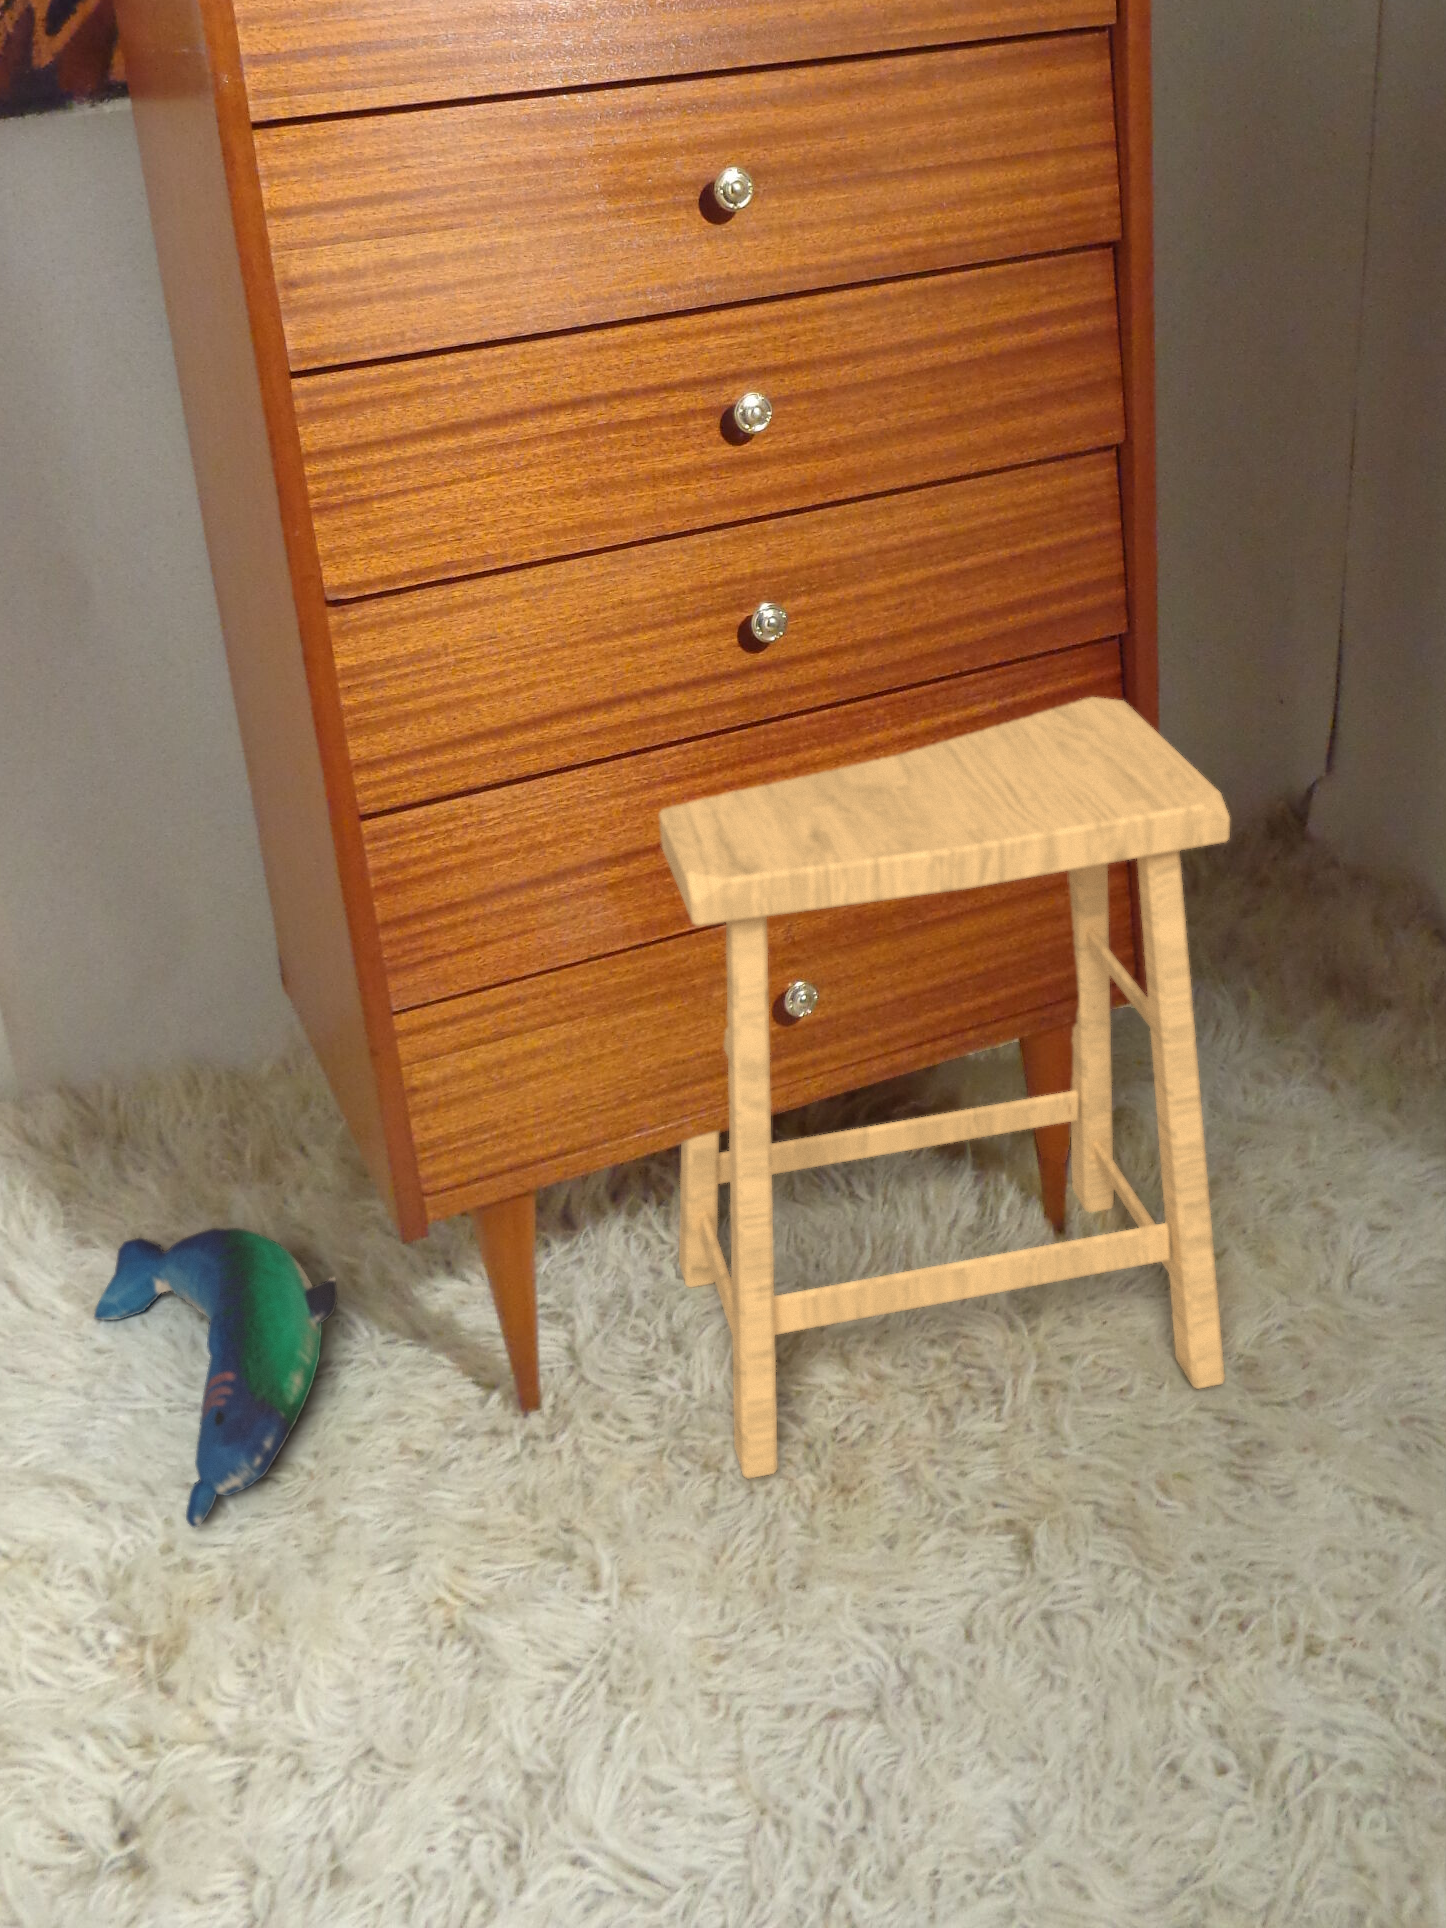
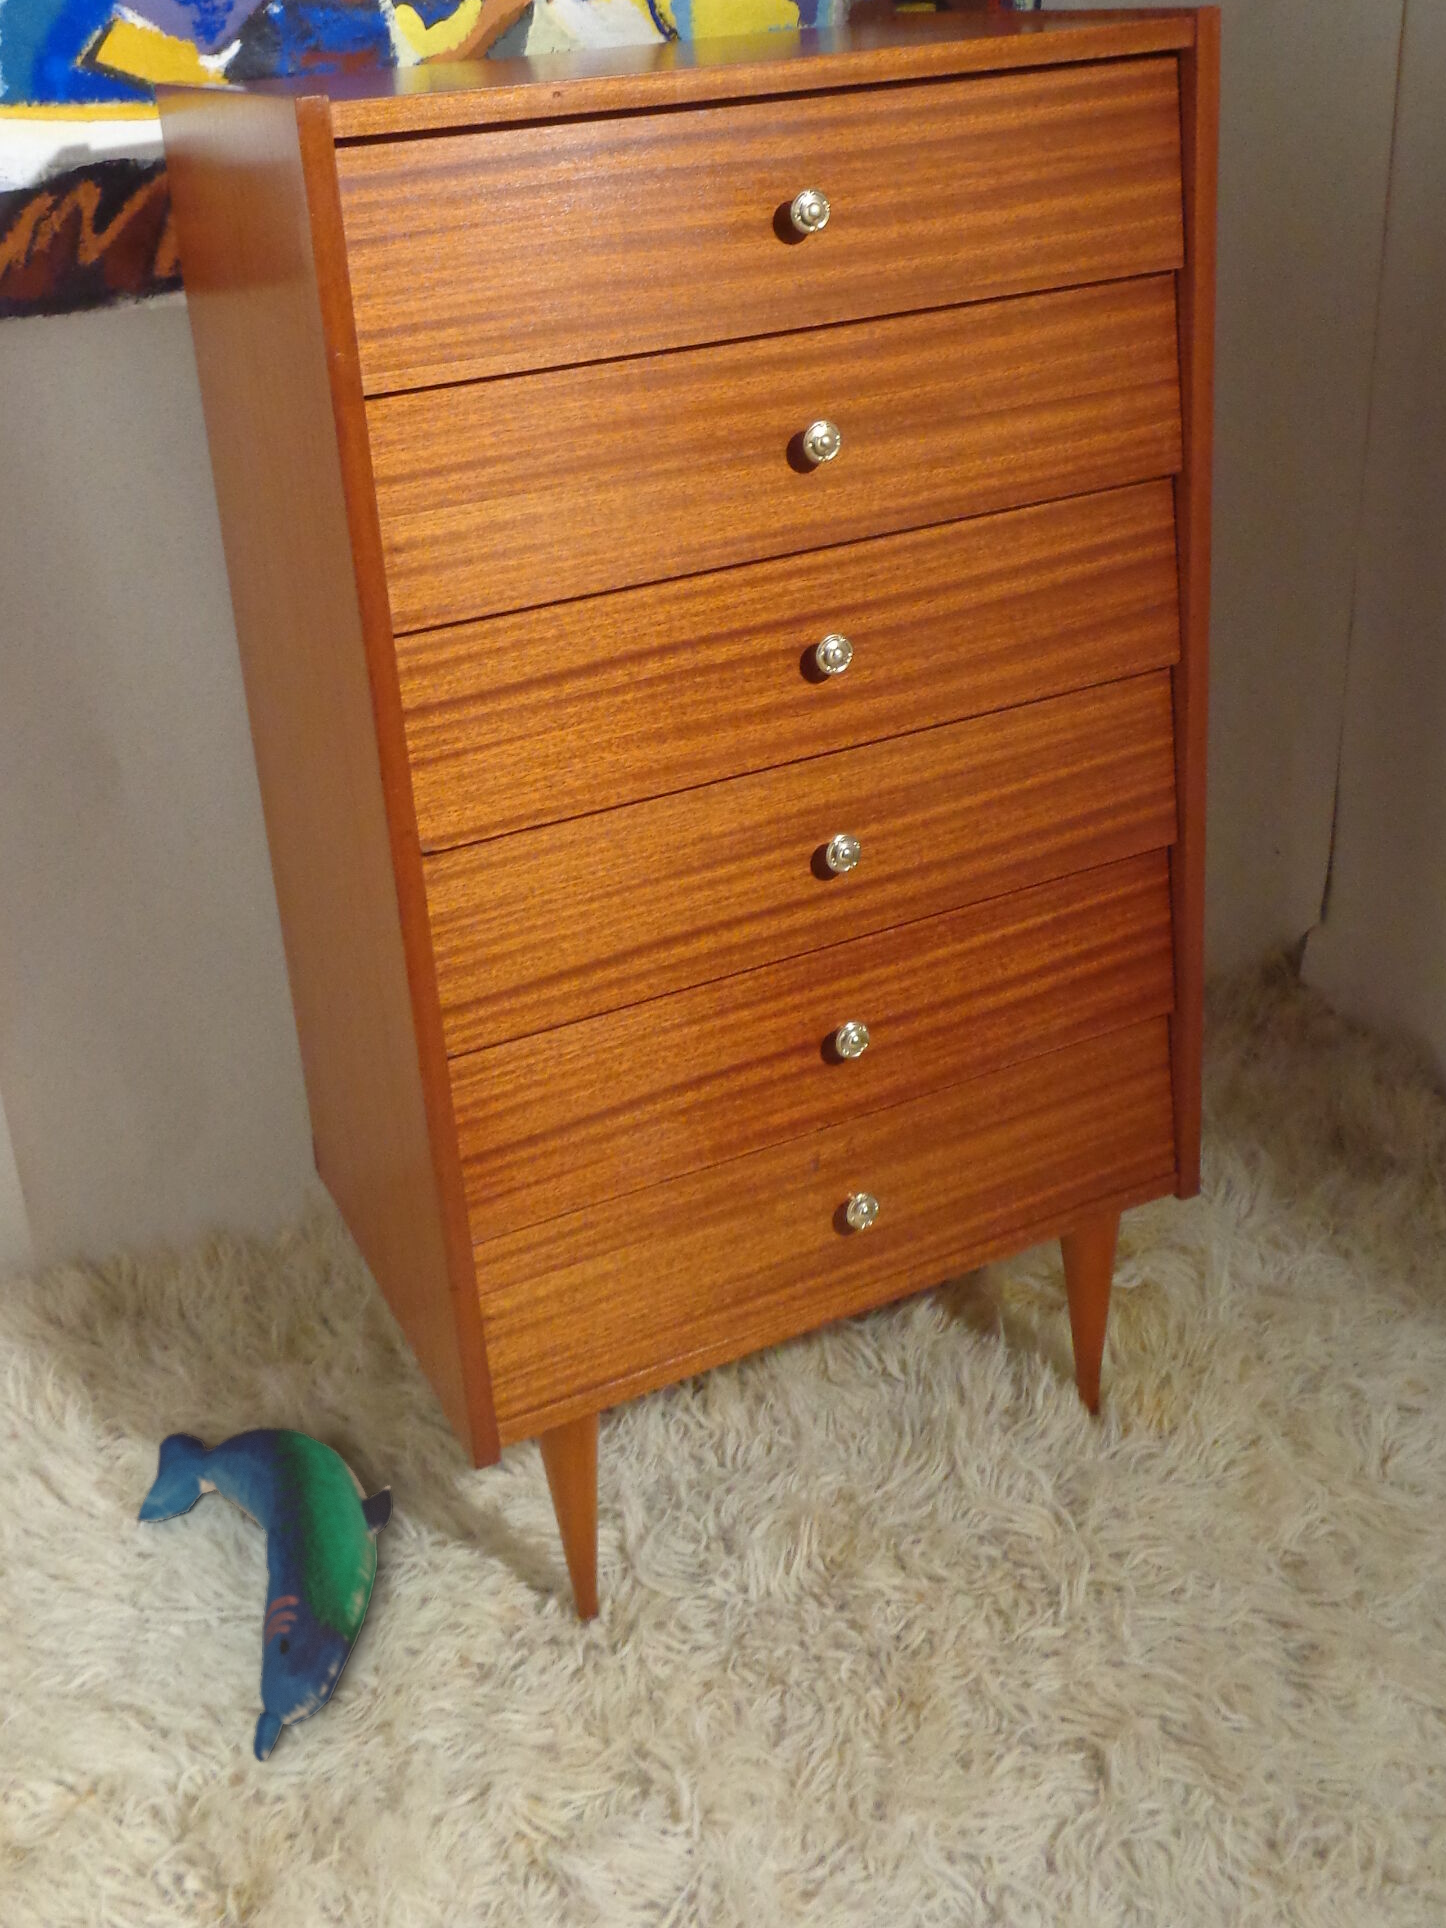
footstool: present [659,697,1230,1479] -> none [705,904,1302,1696]

